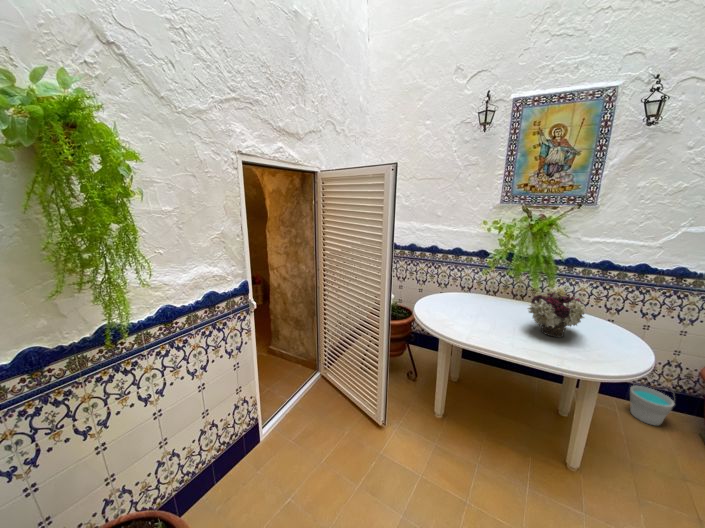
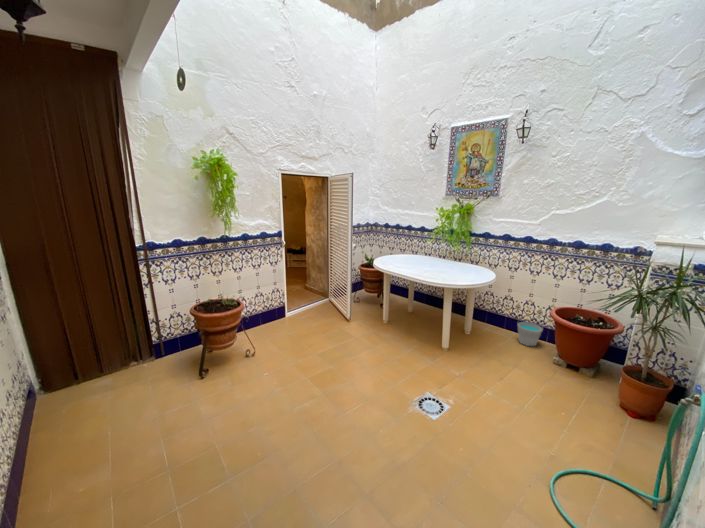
flower arrangement: present [528,286,586,337] -> none [429,244,463,274]

